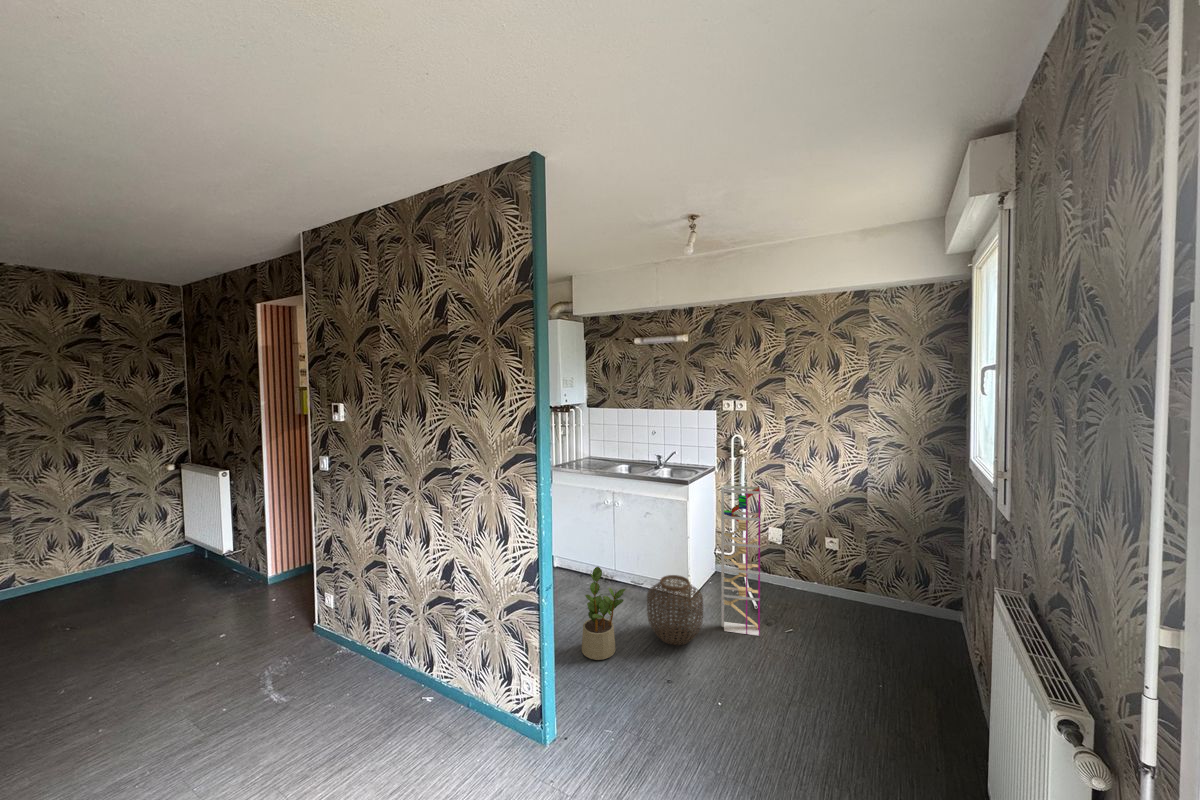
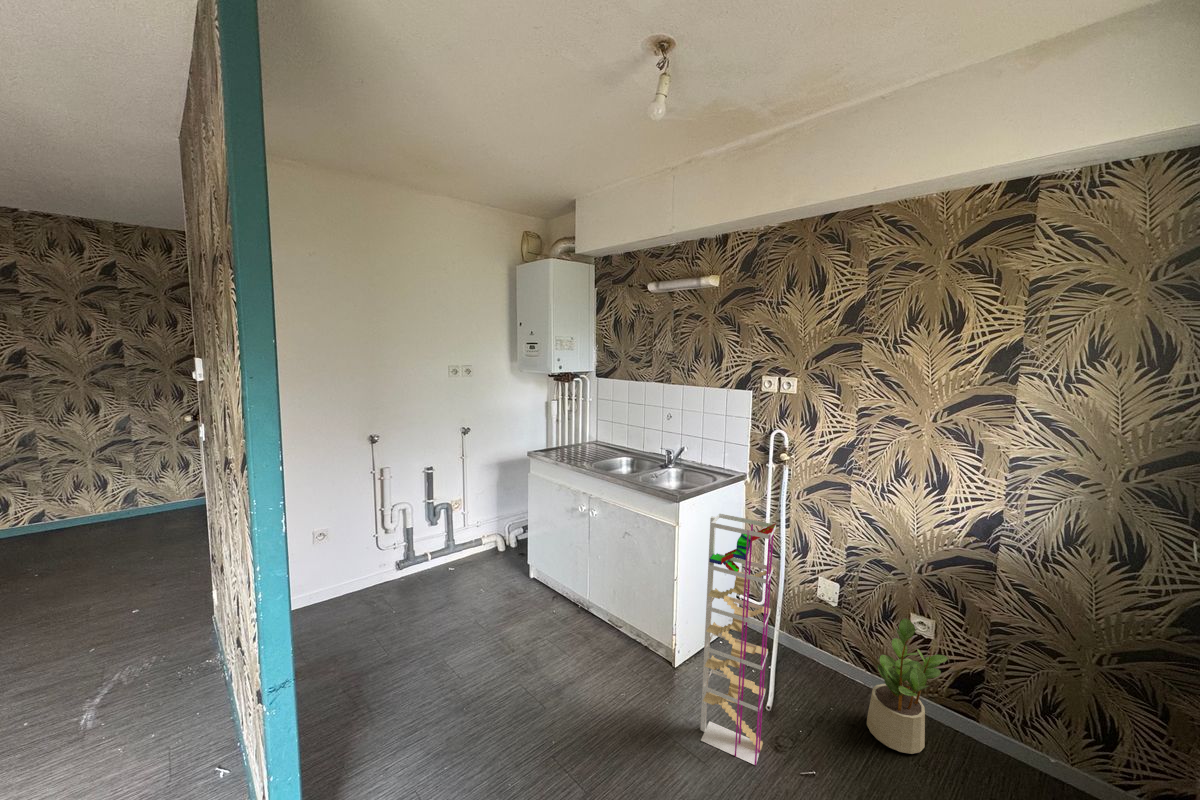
potted plant: present [582,567,625,660] -> present [867,618,948,754]
woven basket: present [647,575,703,645] -> none [578,639,664,753]

